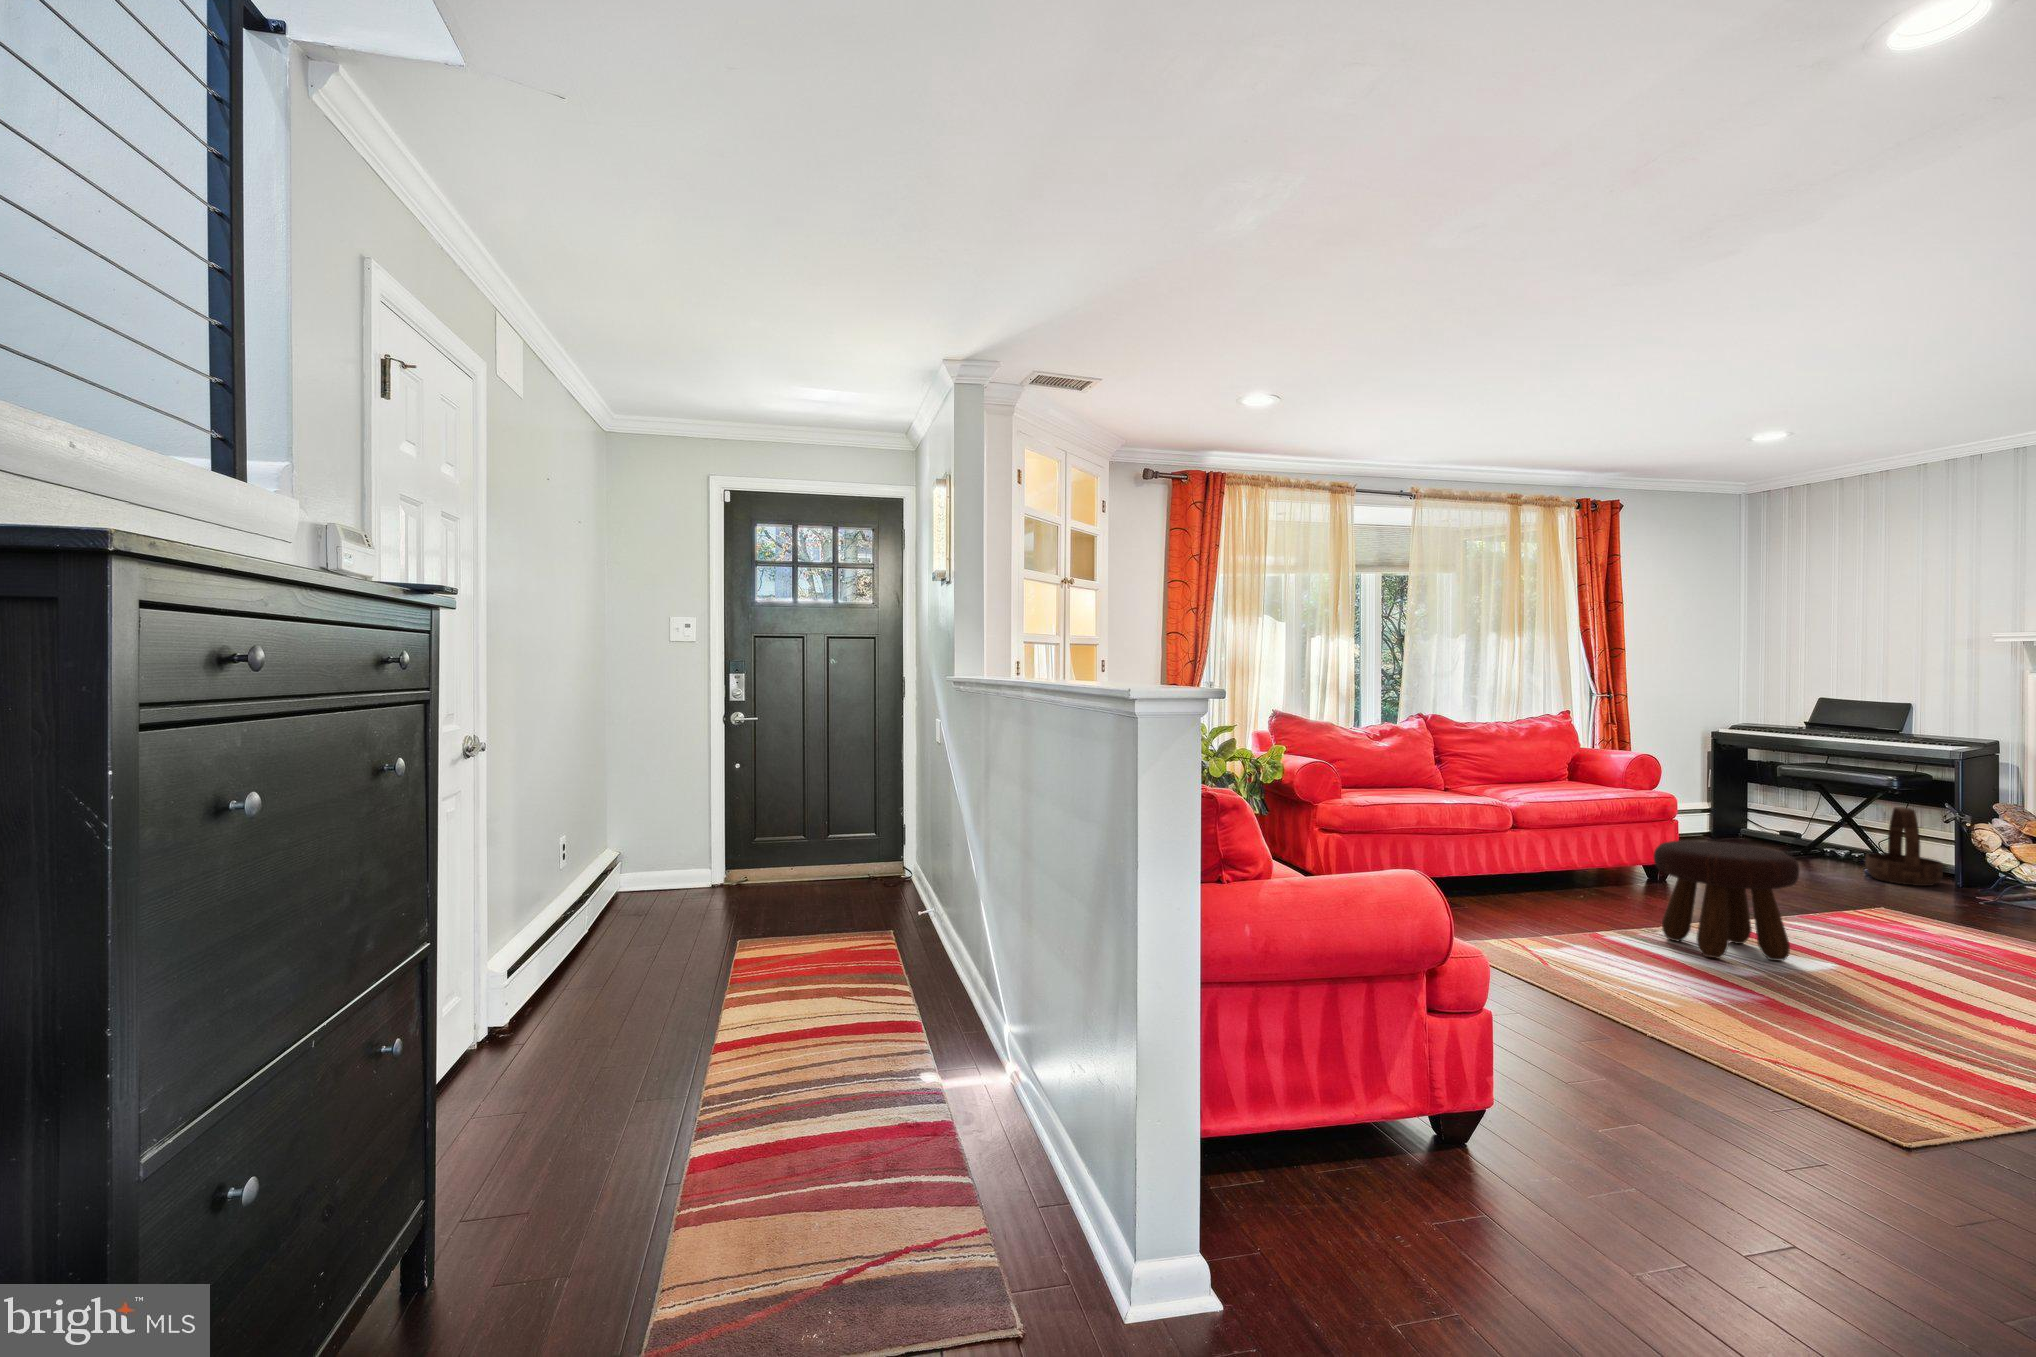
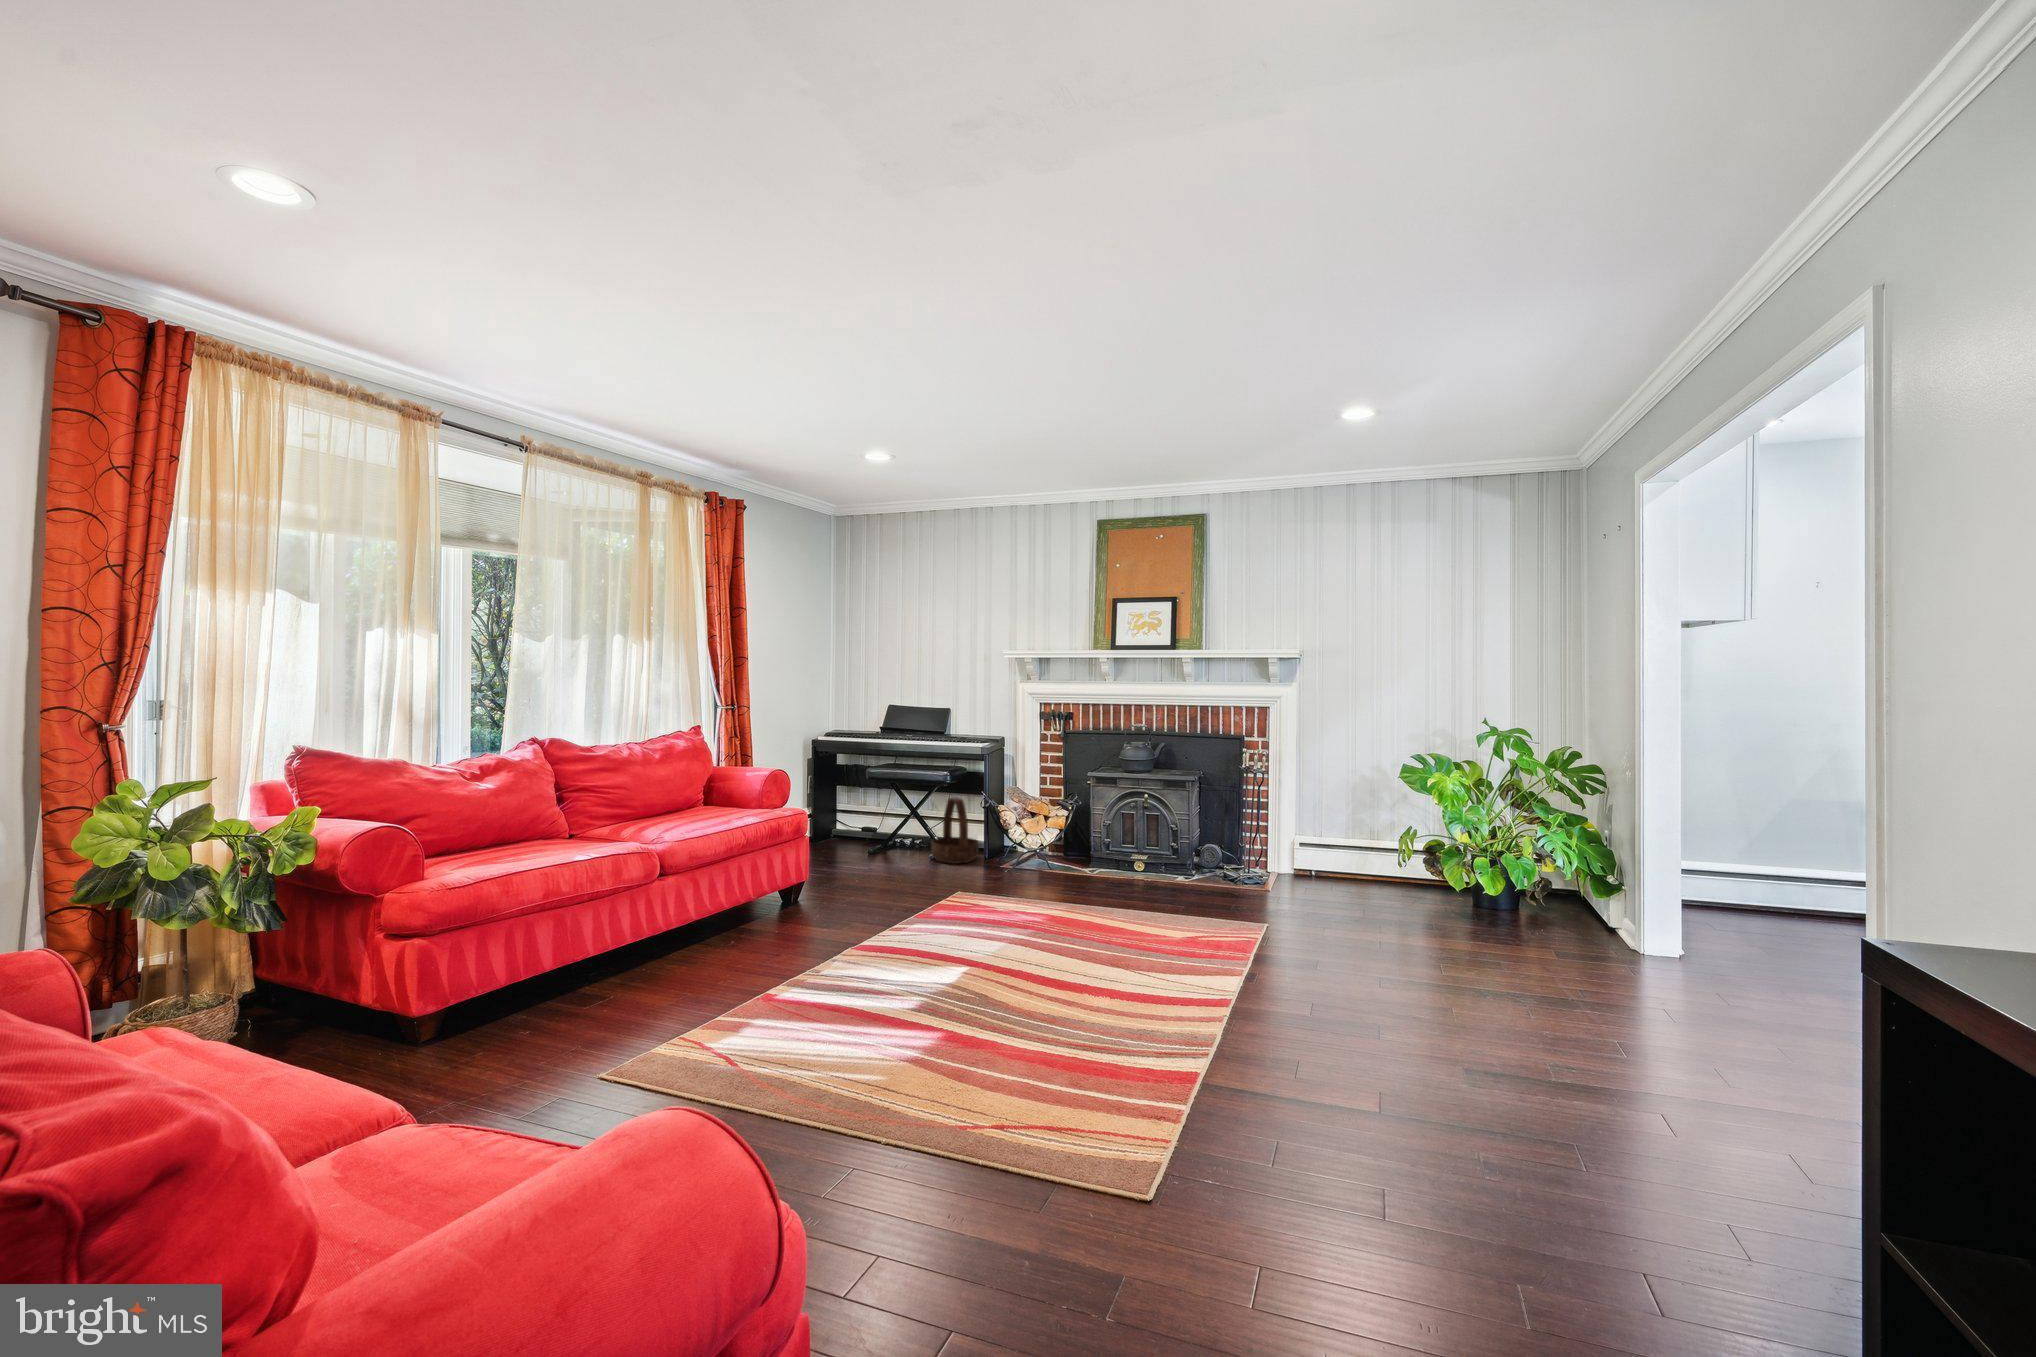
footstool: present [1654,840,1800,961] -> none [832,866,957,1001]

